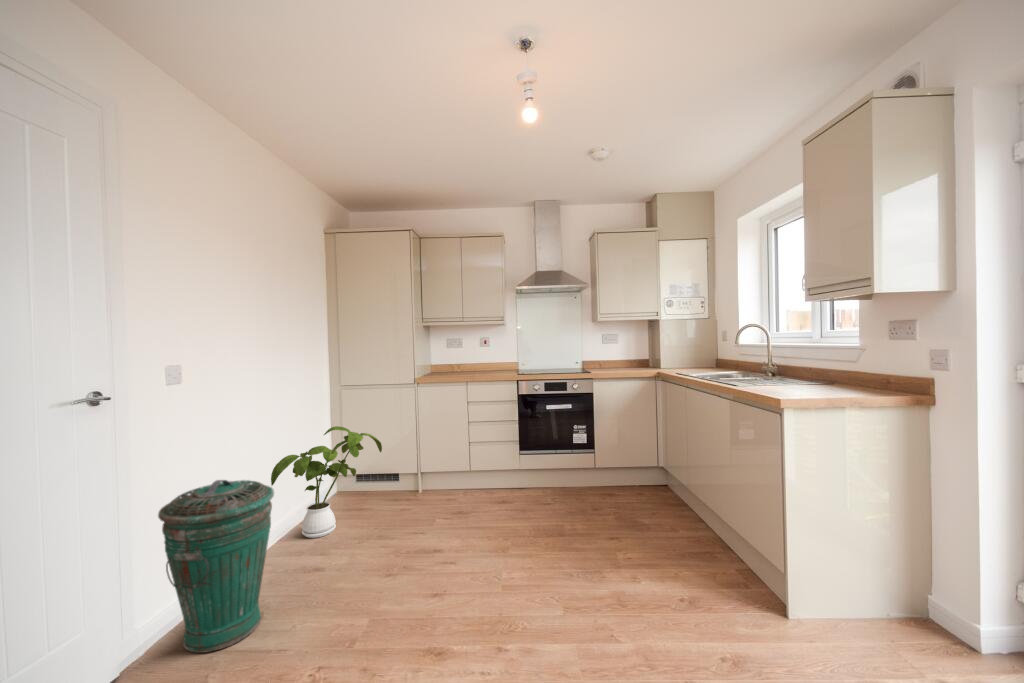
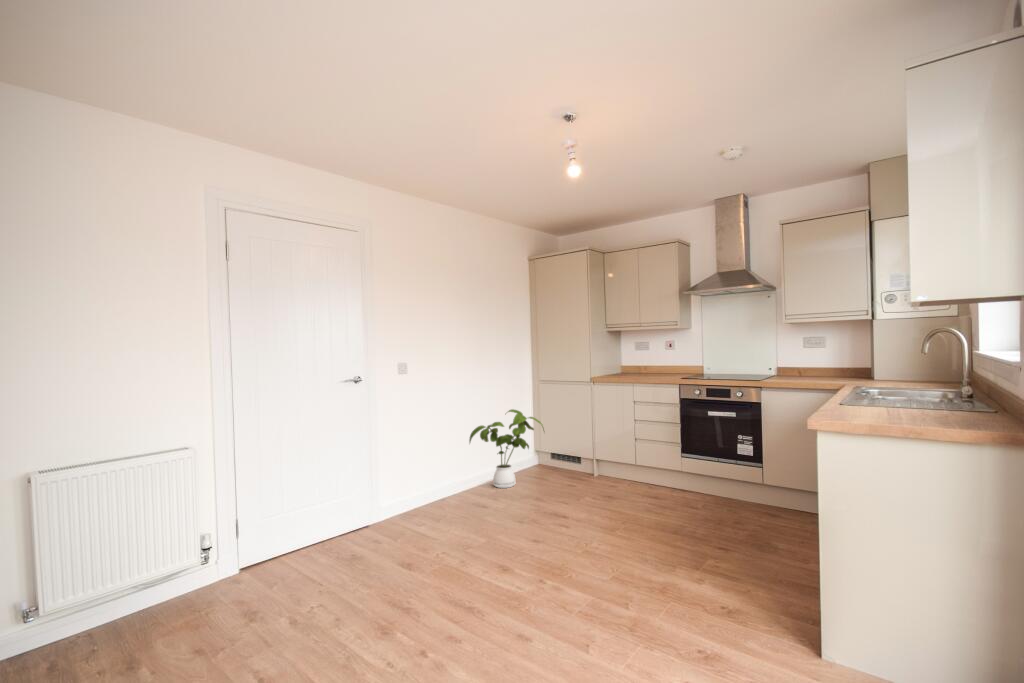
trash can: present [158,480,274,653] -> none [388,429,445,524]

